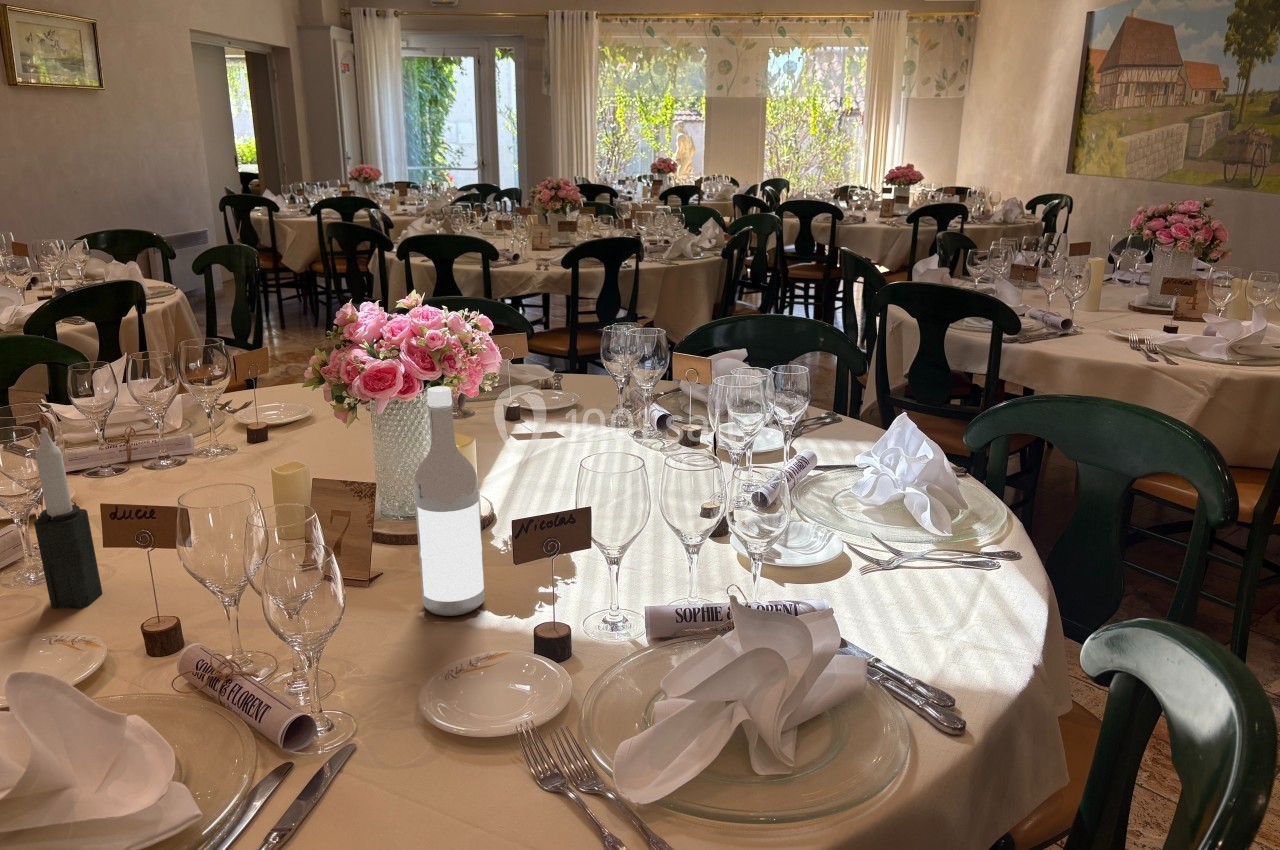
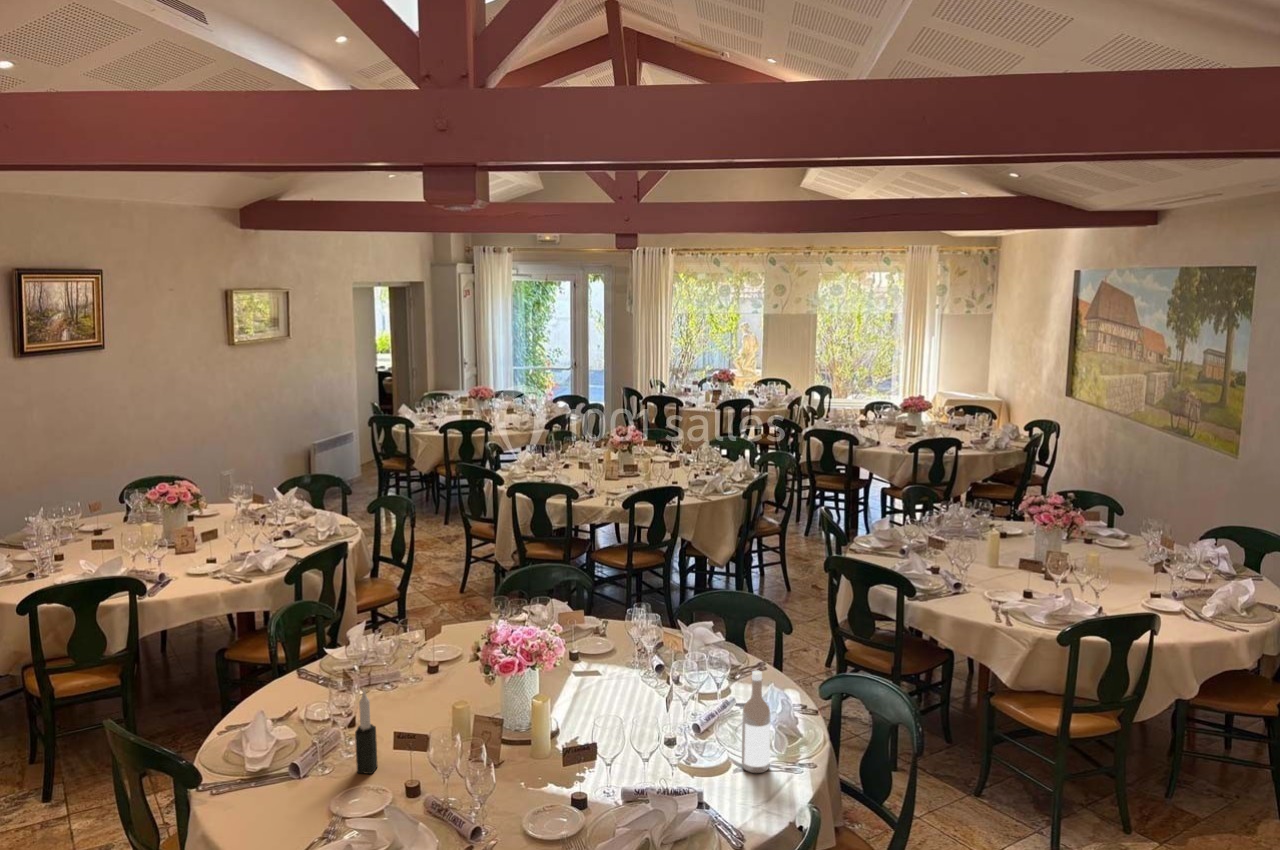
wine bottle: present [414,386,485,616] -> present [742,670,770,773]

